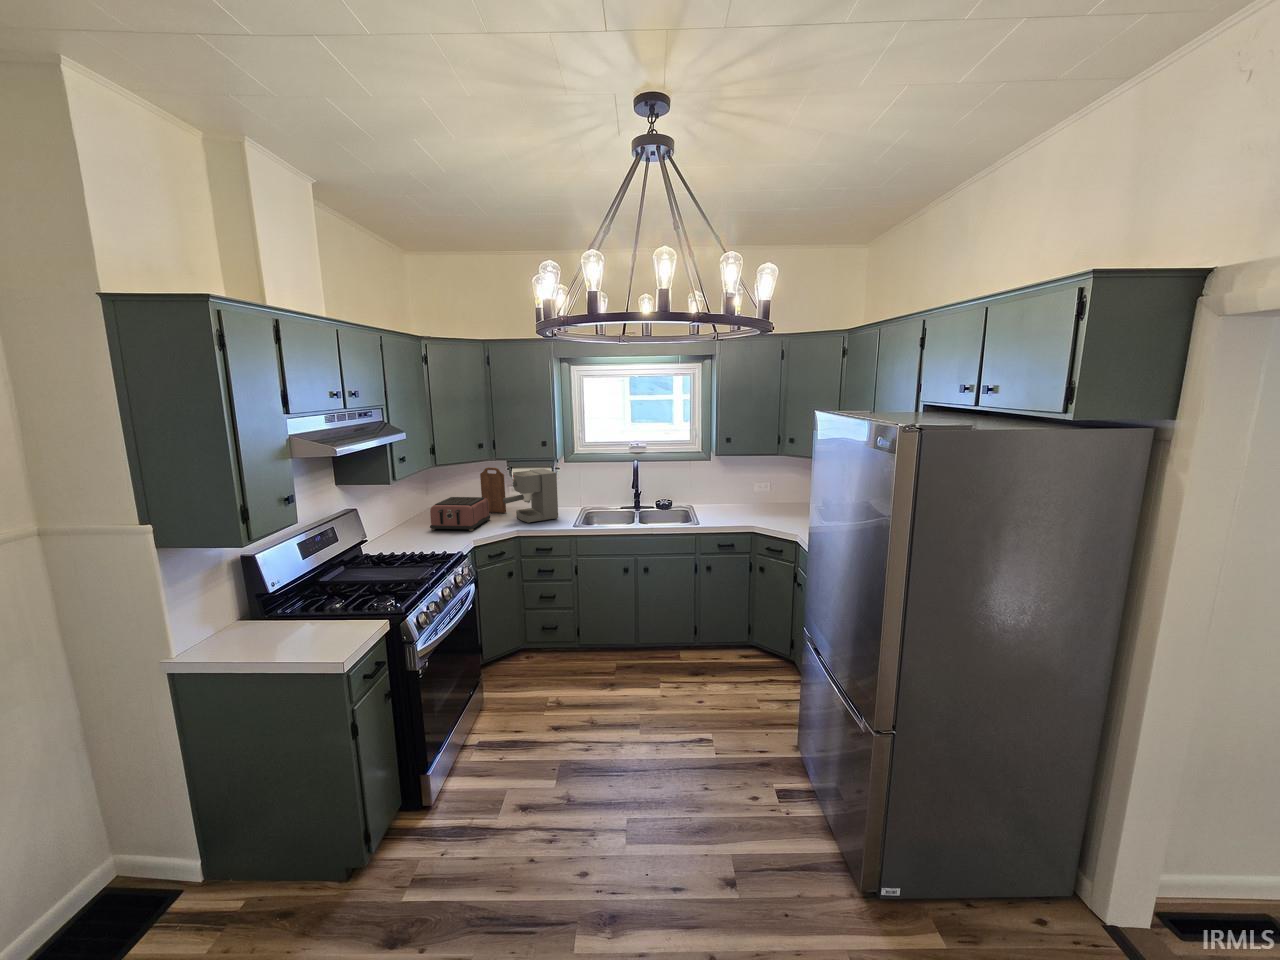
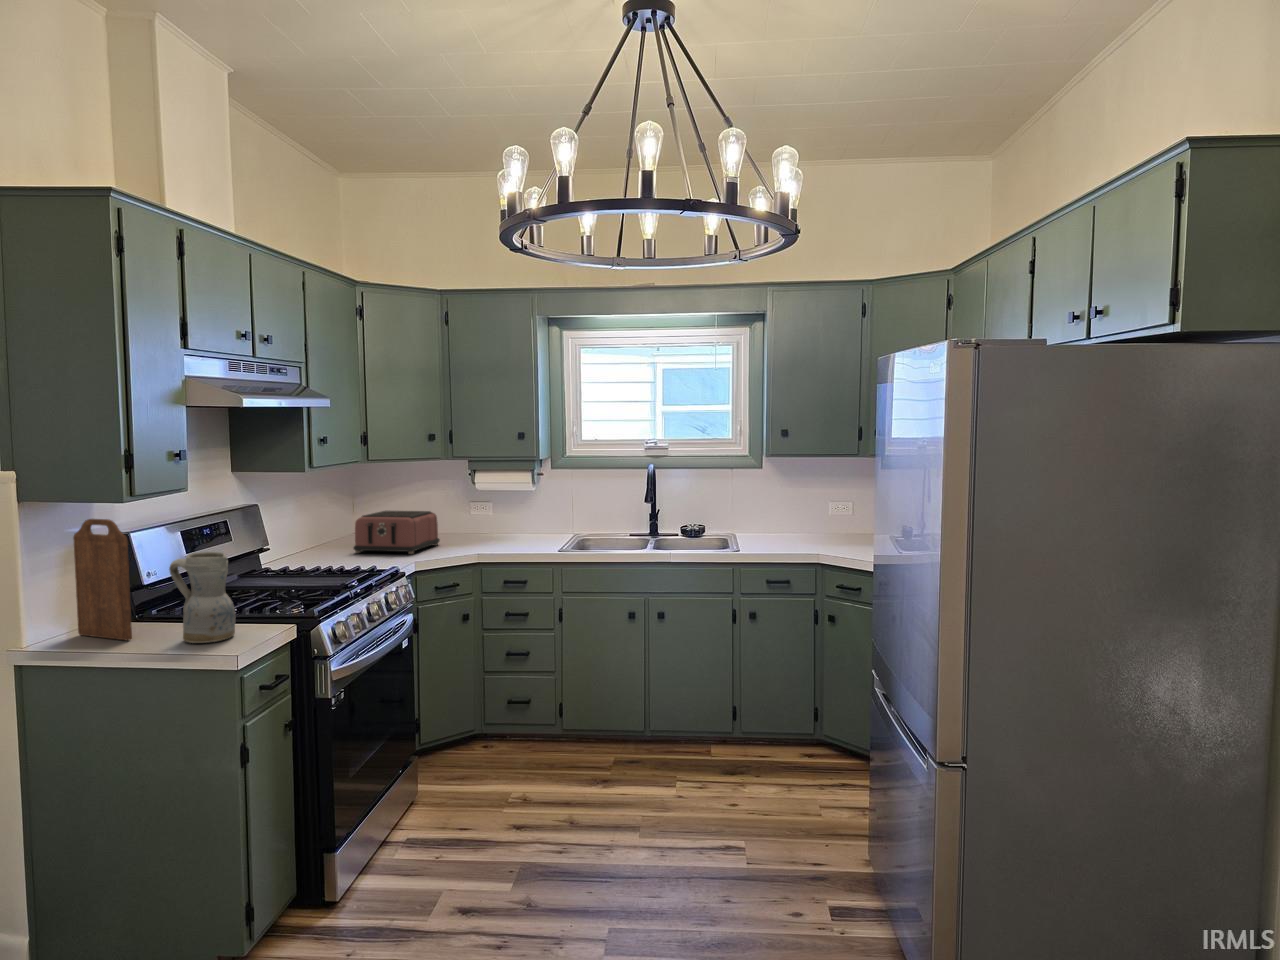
cutting board: present [480,467,506,513] -> present [73,519,132,640]
coffee maker: present [503,469,558,523] -> none [458,475,537,548]
ceramic pitcher: none [286,578,342,651] -> present [169,552,235,643]

